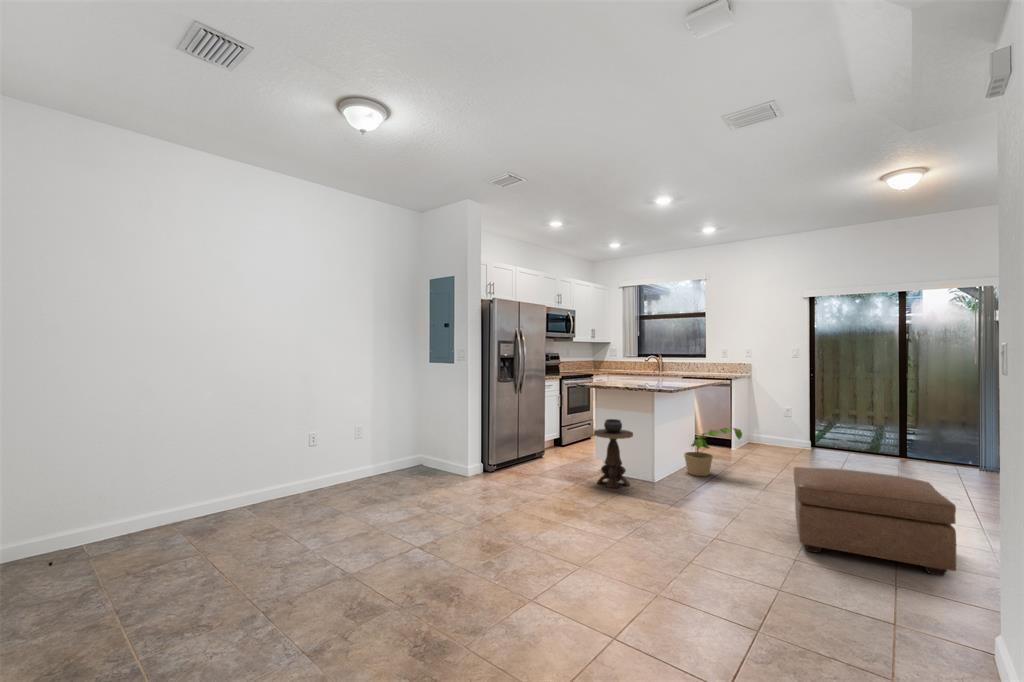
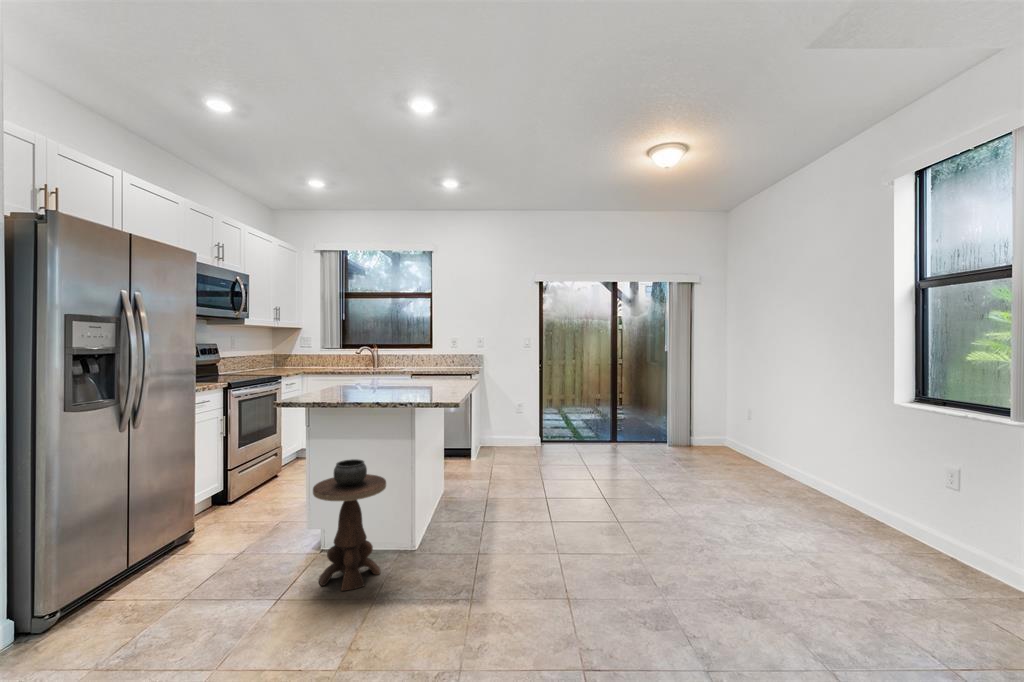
potted plant: present [684,428,742,476] -> none [443,442,520,517]
ottoman: present [794,467,956,576] -> none [633,492,842,639]

